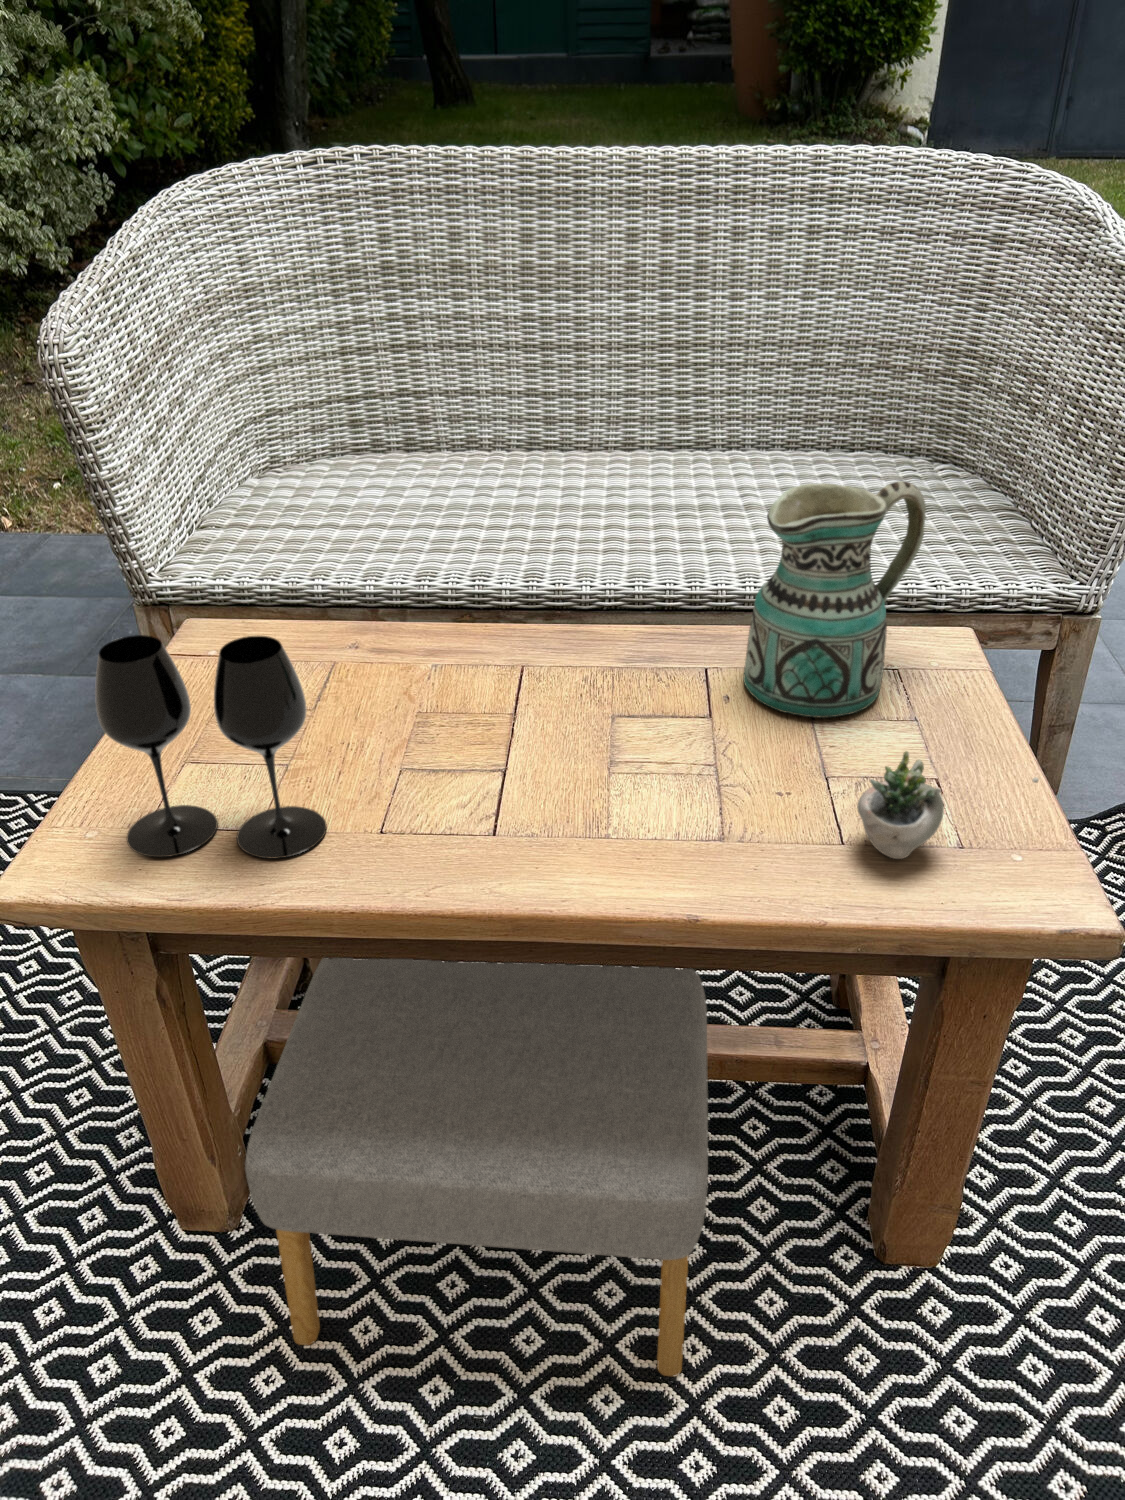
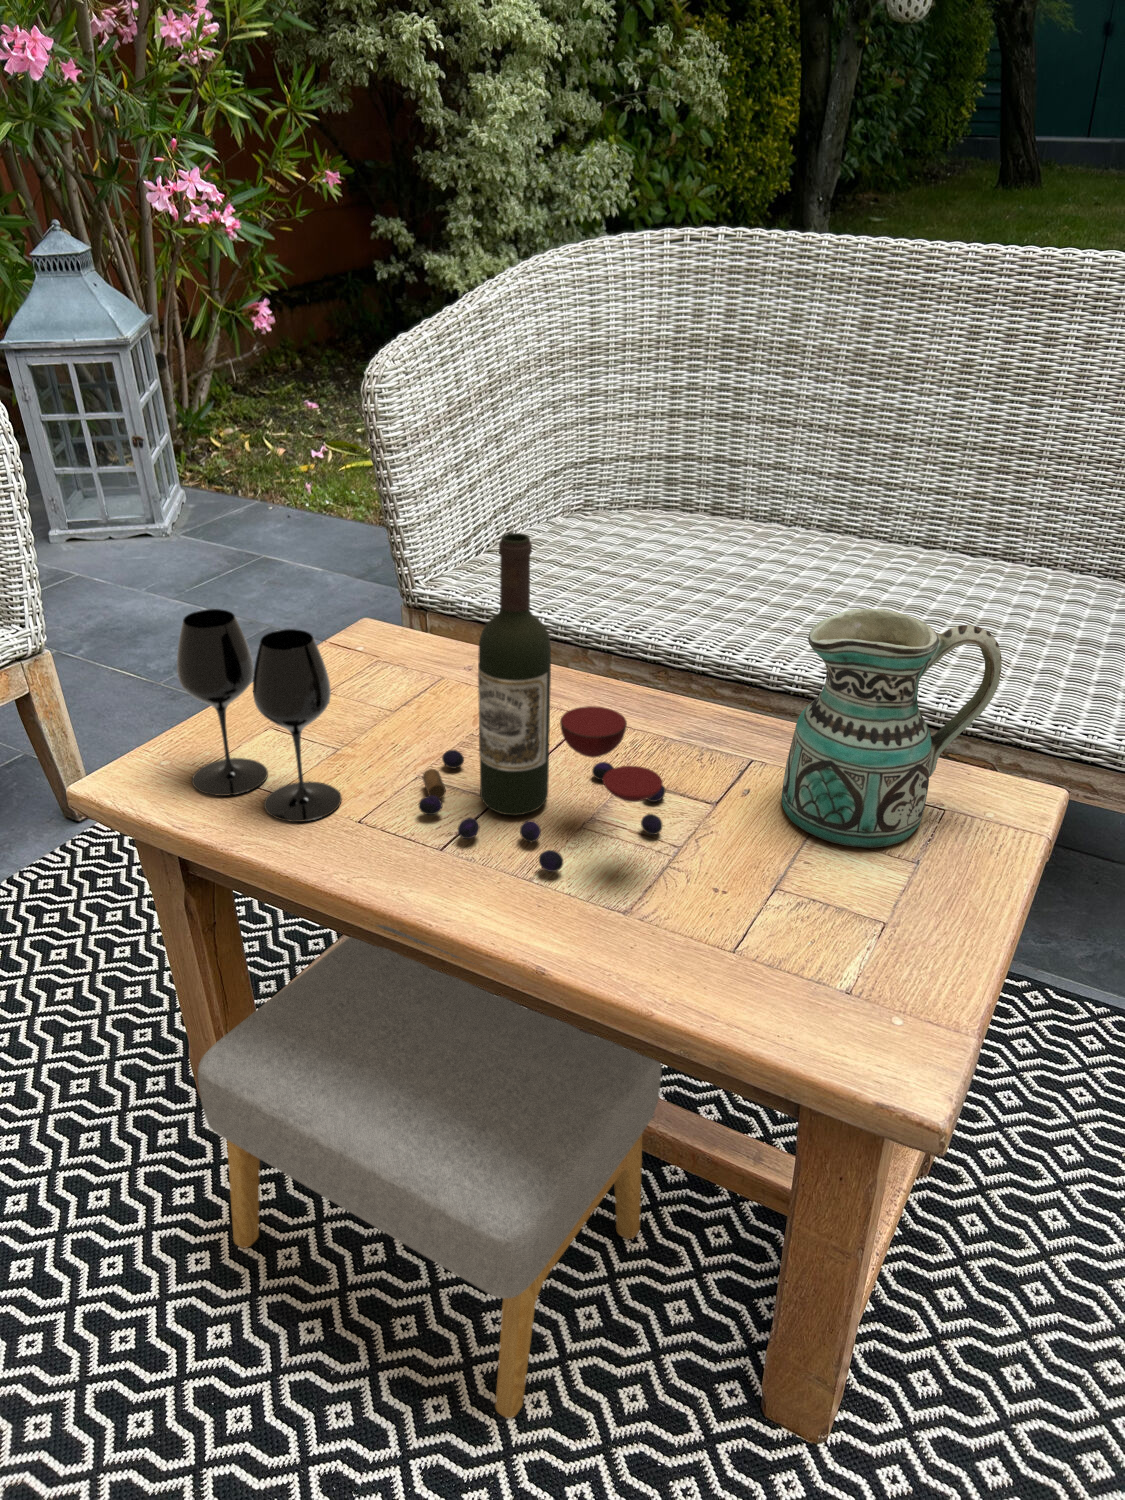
wine bottle: none [397,473,713,823] -> present [419,533,666,872]
succulent plant: present [857,751,1039,859] -> none [757,882,904,992]

